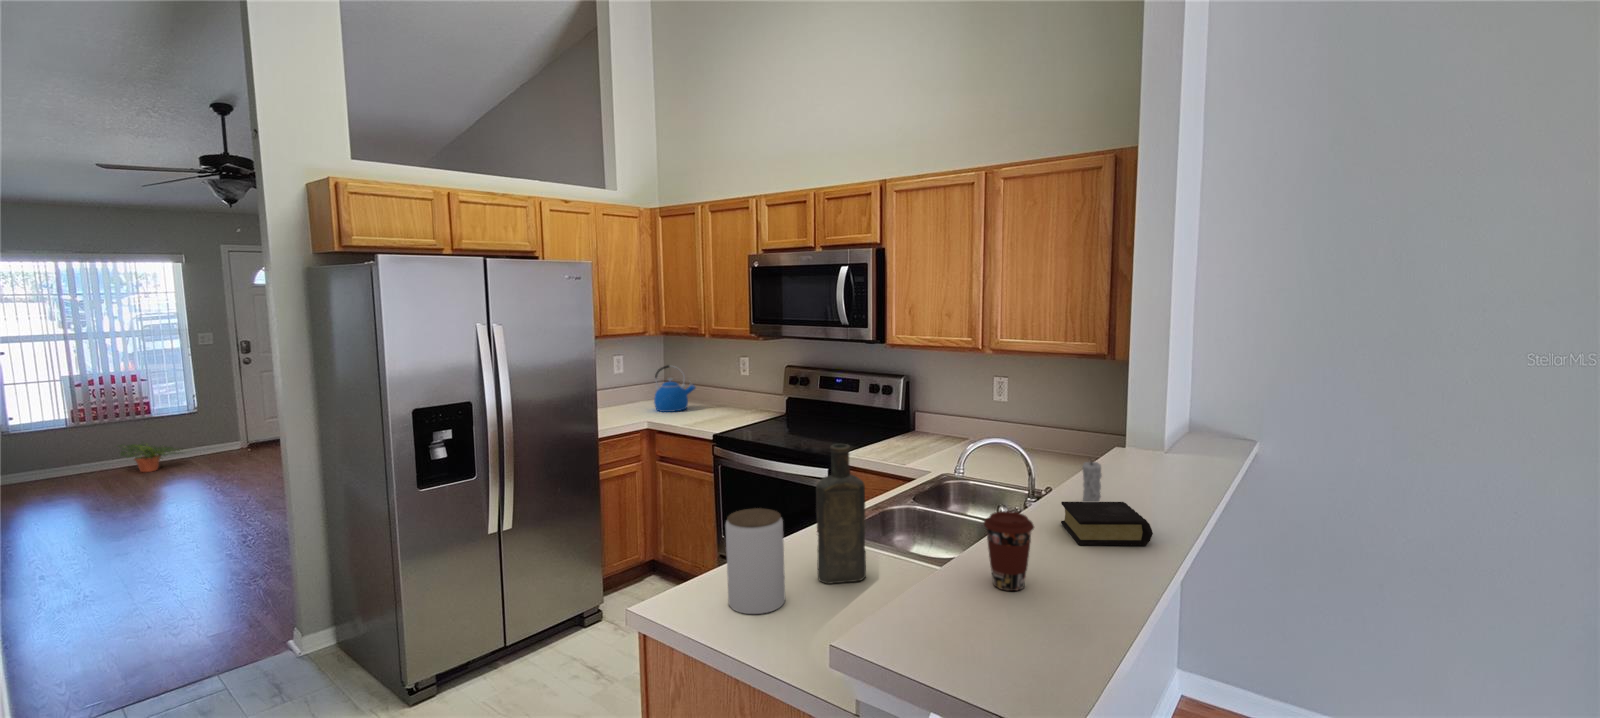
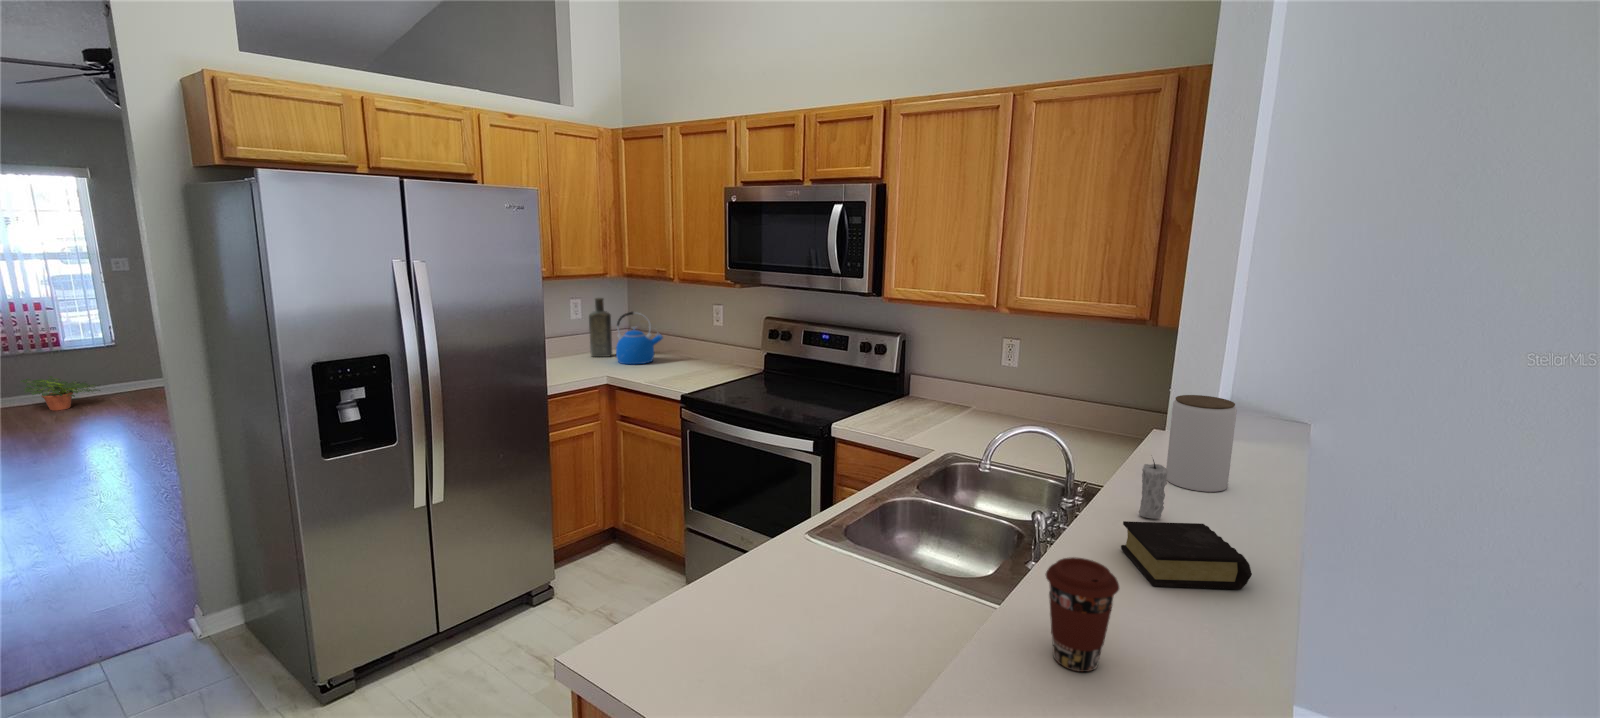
bottle: present [816,444,866,584] -> present [589,298,612,357]
jar: present [726,508,785,614] -> present [1166,395,1237,492]

